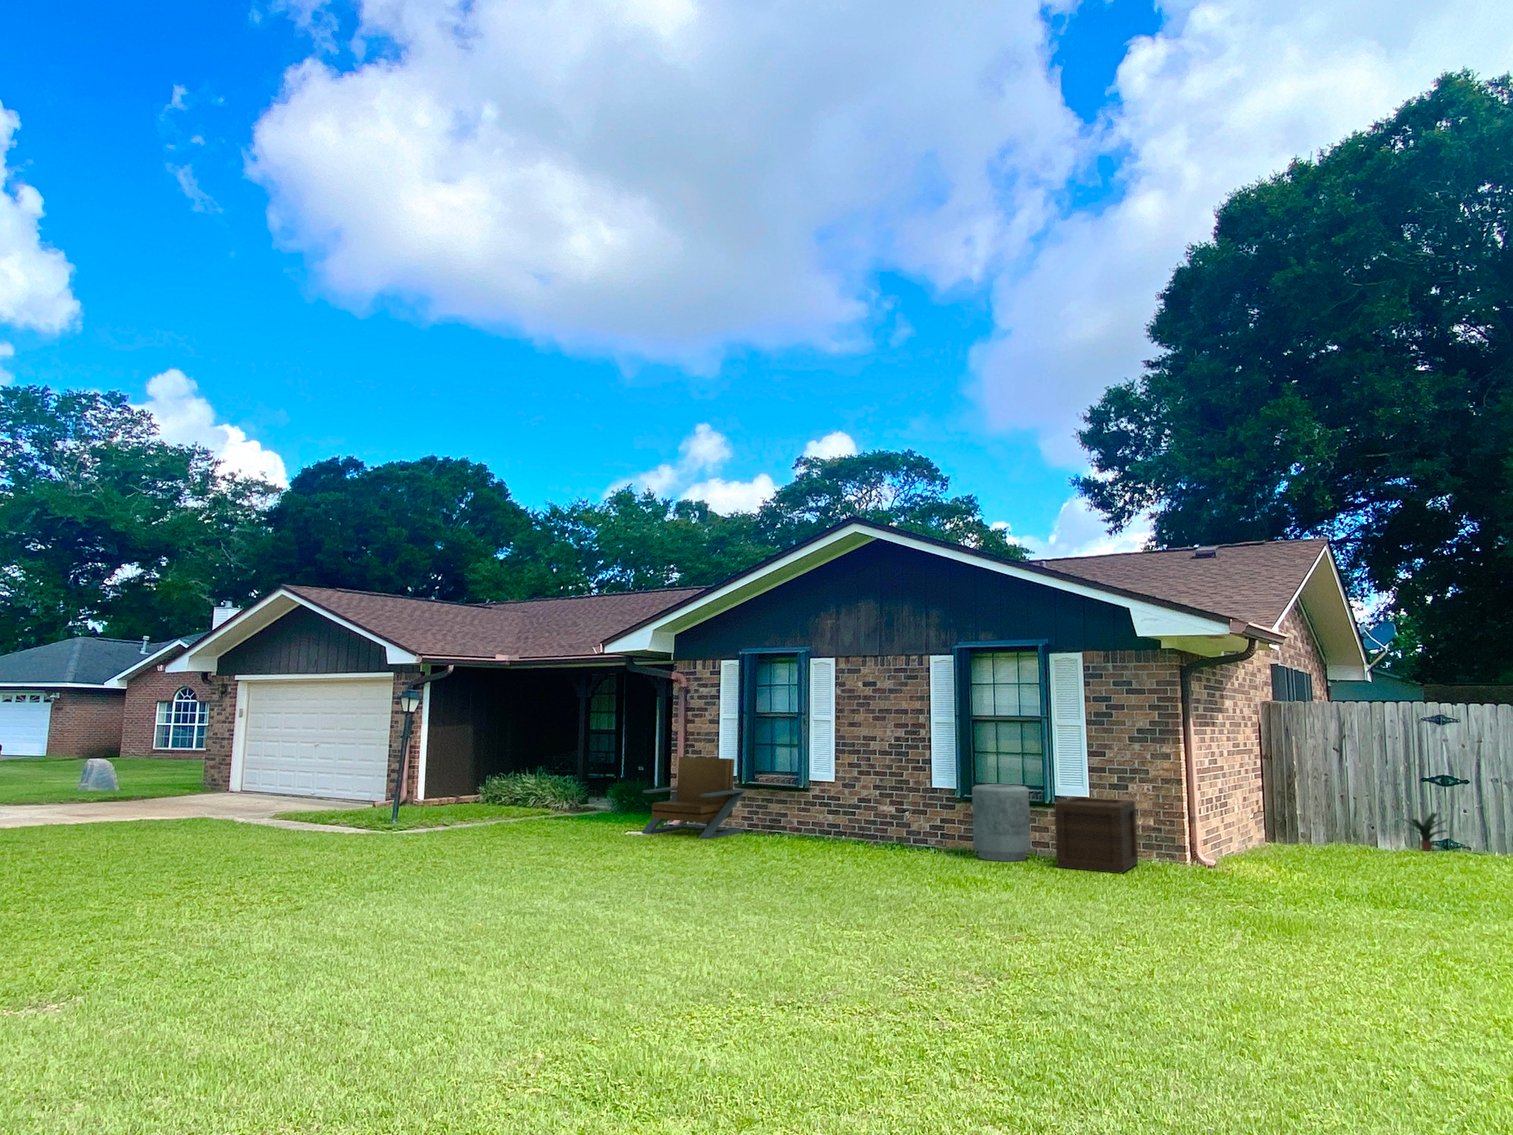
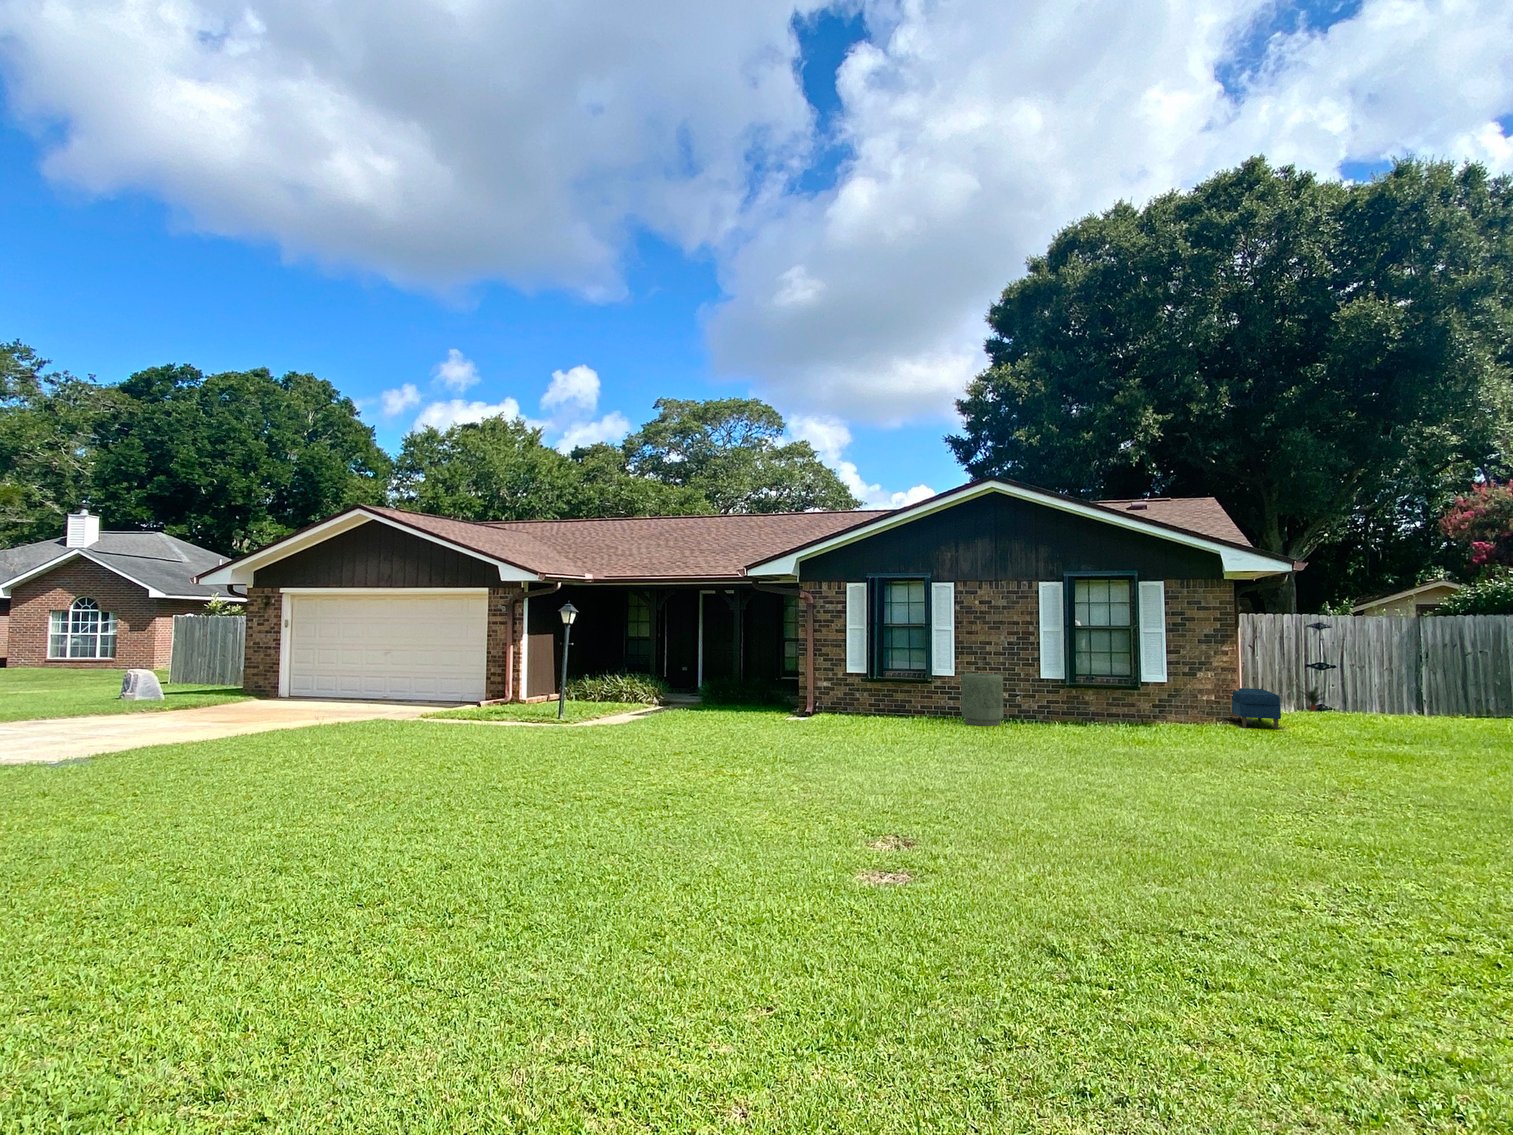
lounge chair: present [642,757,746,839] -> none [805,660,876,725]
trash can: present [972,784,1031,861] -> present [961,673,1003,726]
wooden crate: present [1054,797,1138,873] -> none [1155,683,1217,735]
bench: none [1196,808,1277,872] -> present [1229,688,1281,730]

